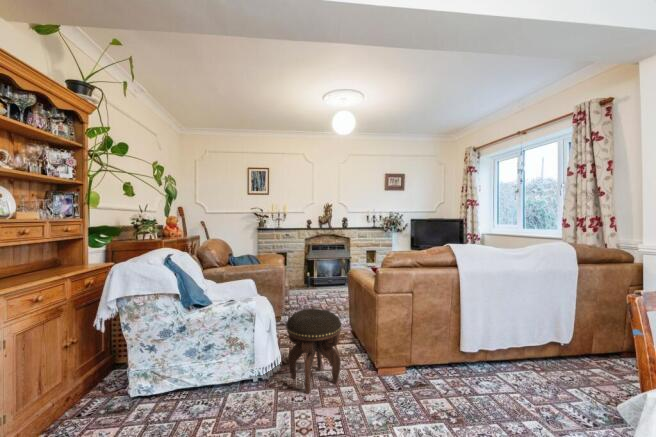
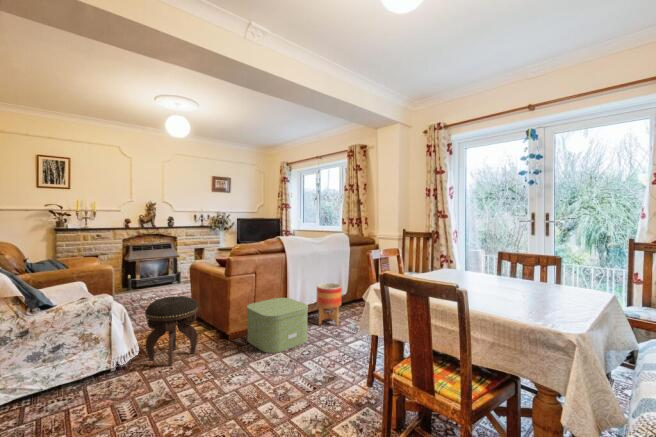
planter: none [513,320,562,396] -> present [317,283,342,325]
storage box: none [402,331,496,420] -> present [247,298,308,353]

